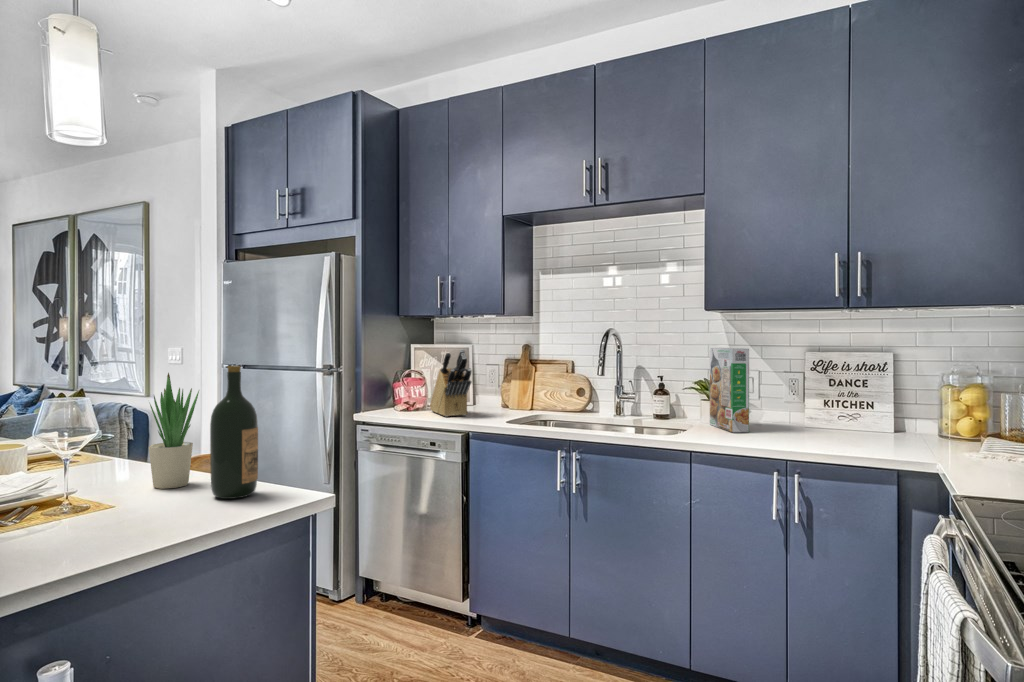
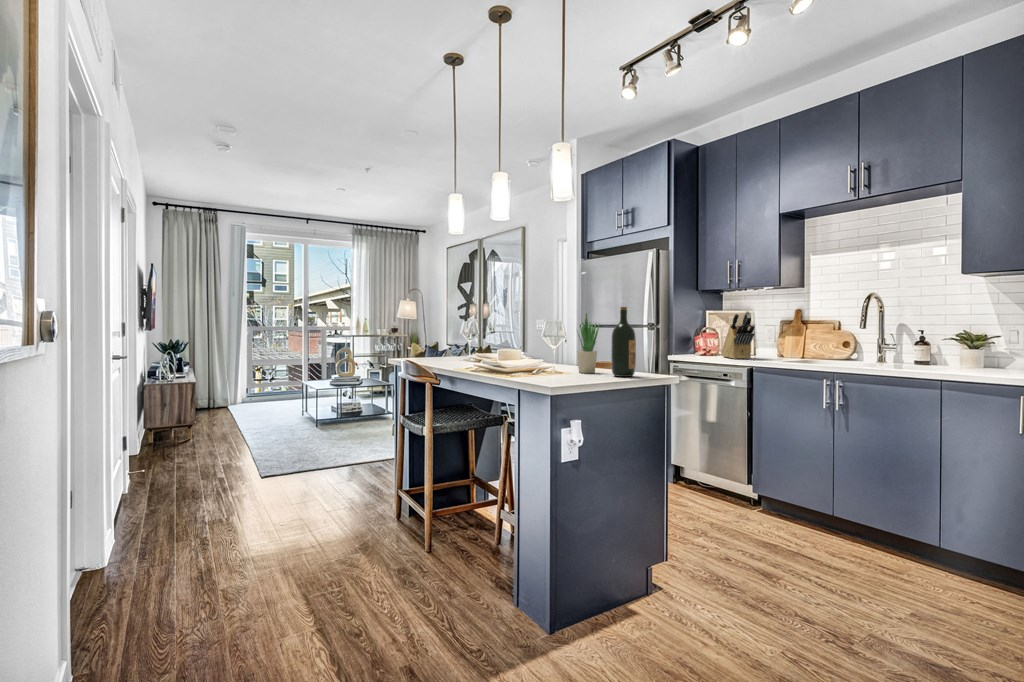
cereal box: present [710,348,749,432] -> none [967,303,1007,372]

